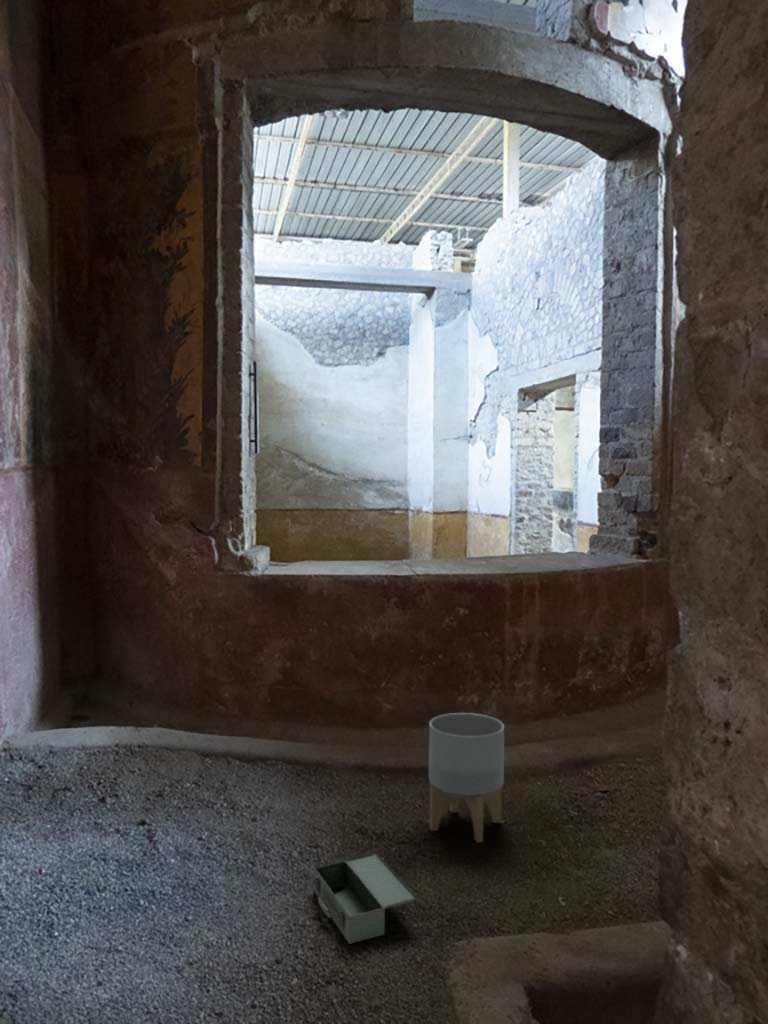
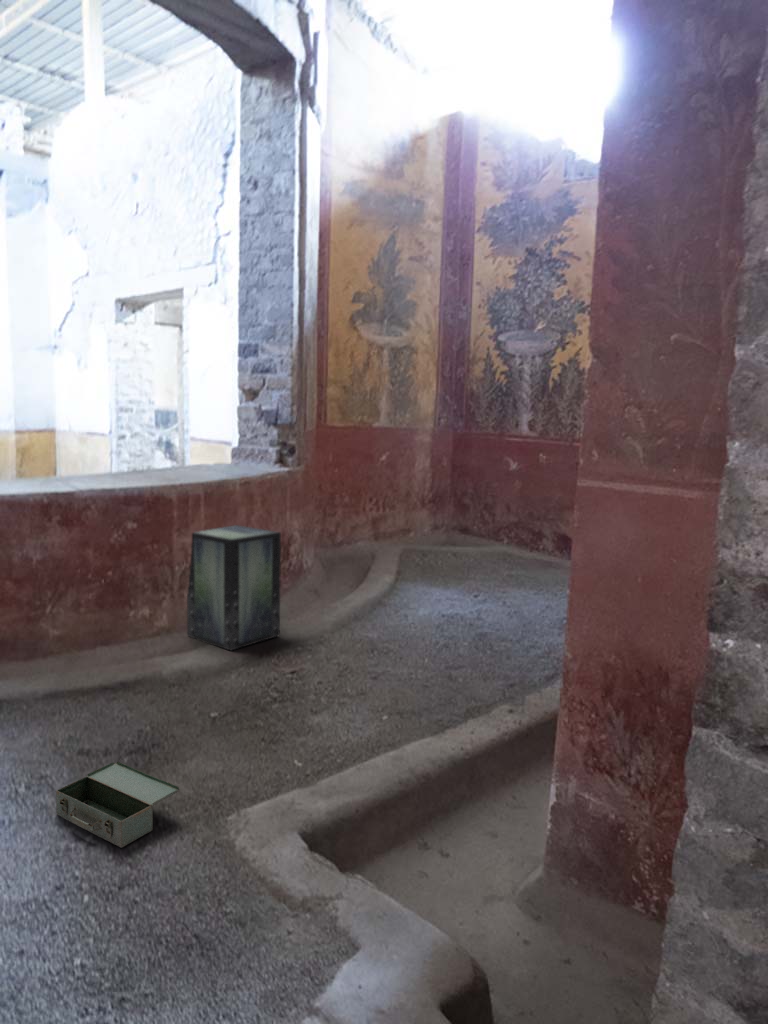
storage box: none [514,620,613,756] -> present [187,525,281,650]
planter: present [429,713,504,842] -> none [143,616,219,734]

